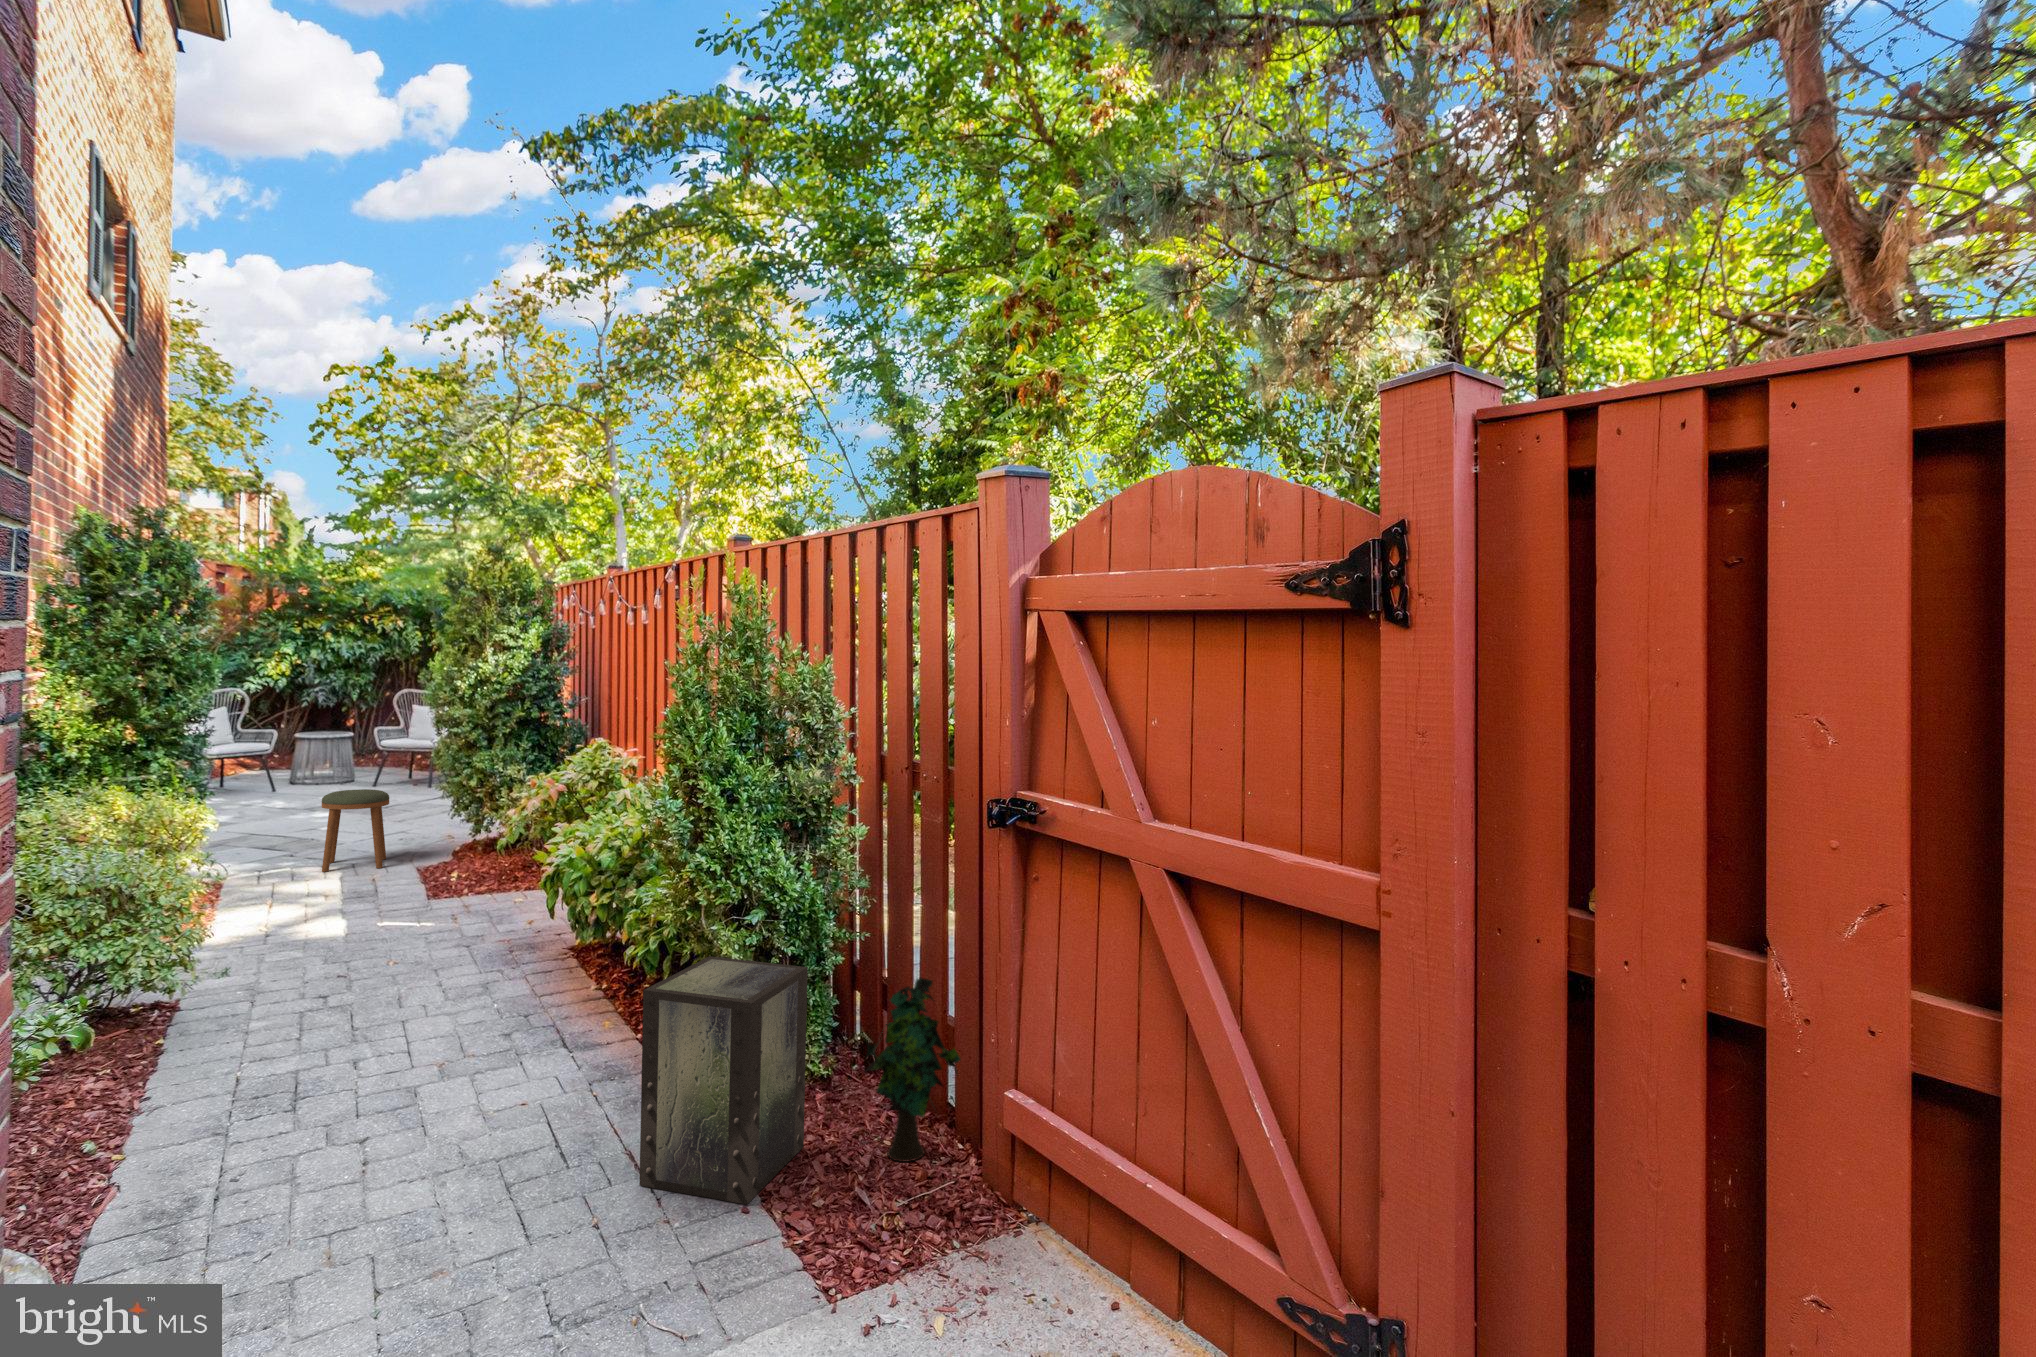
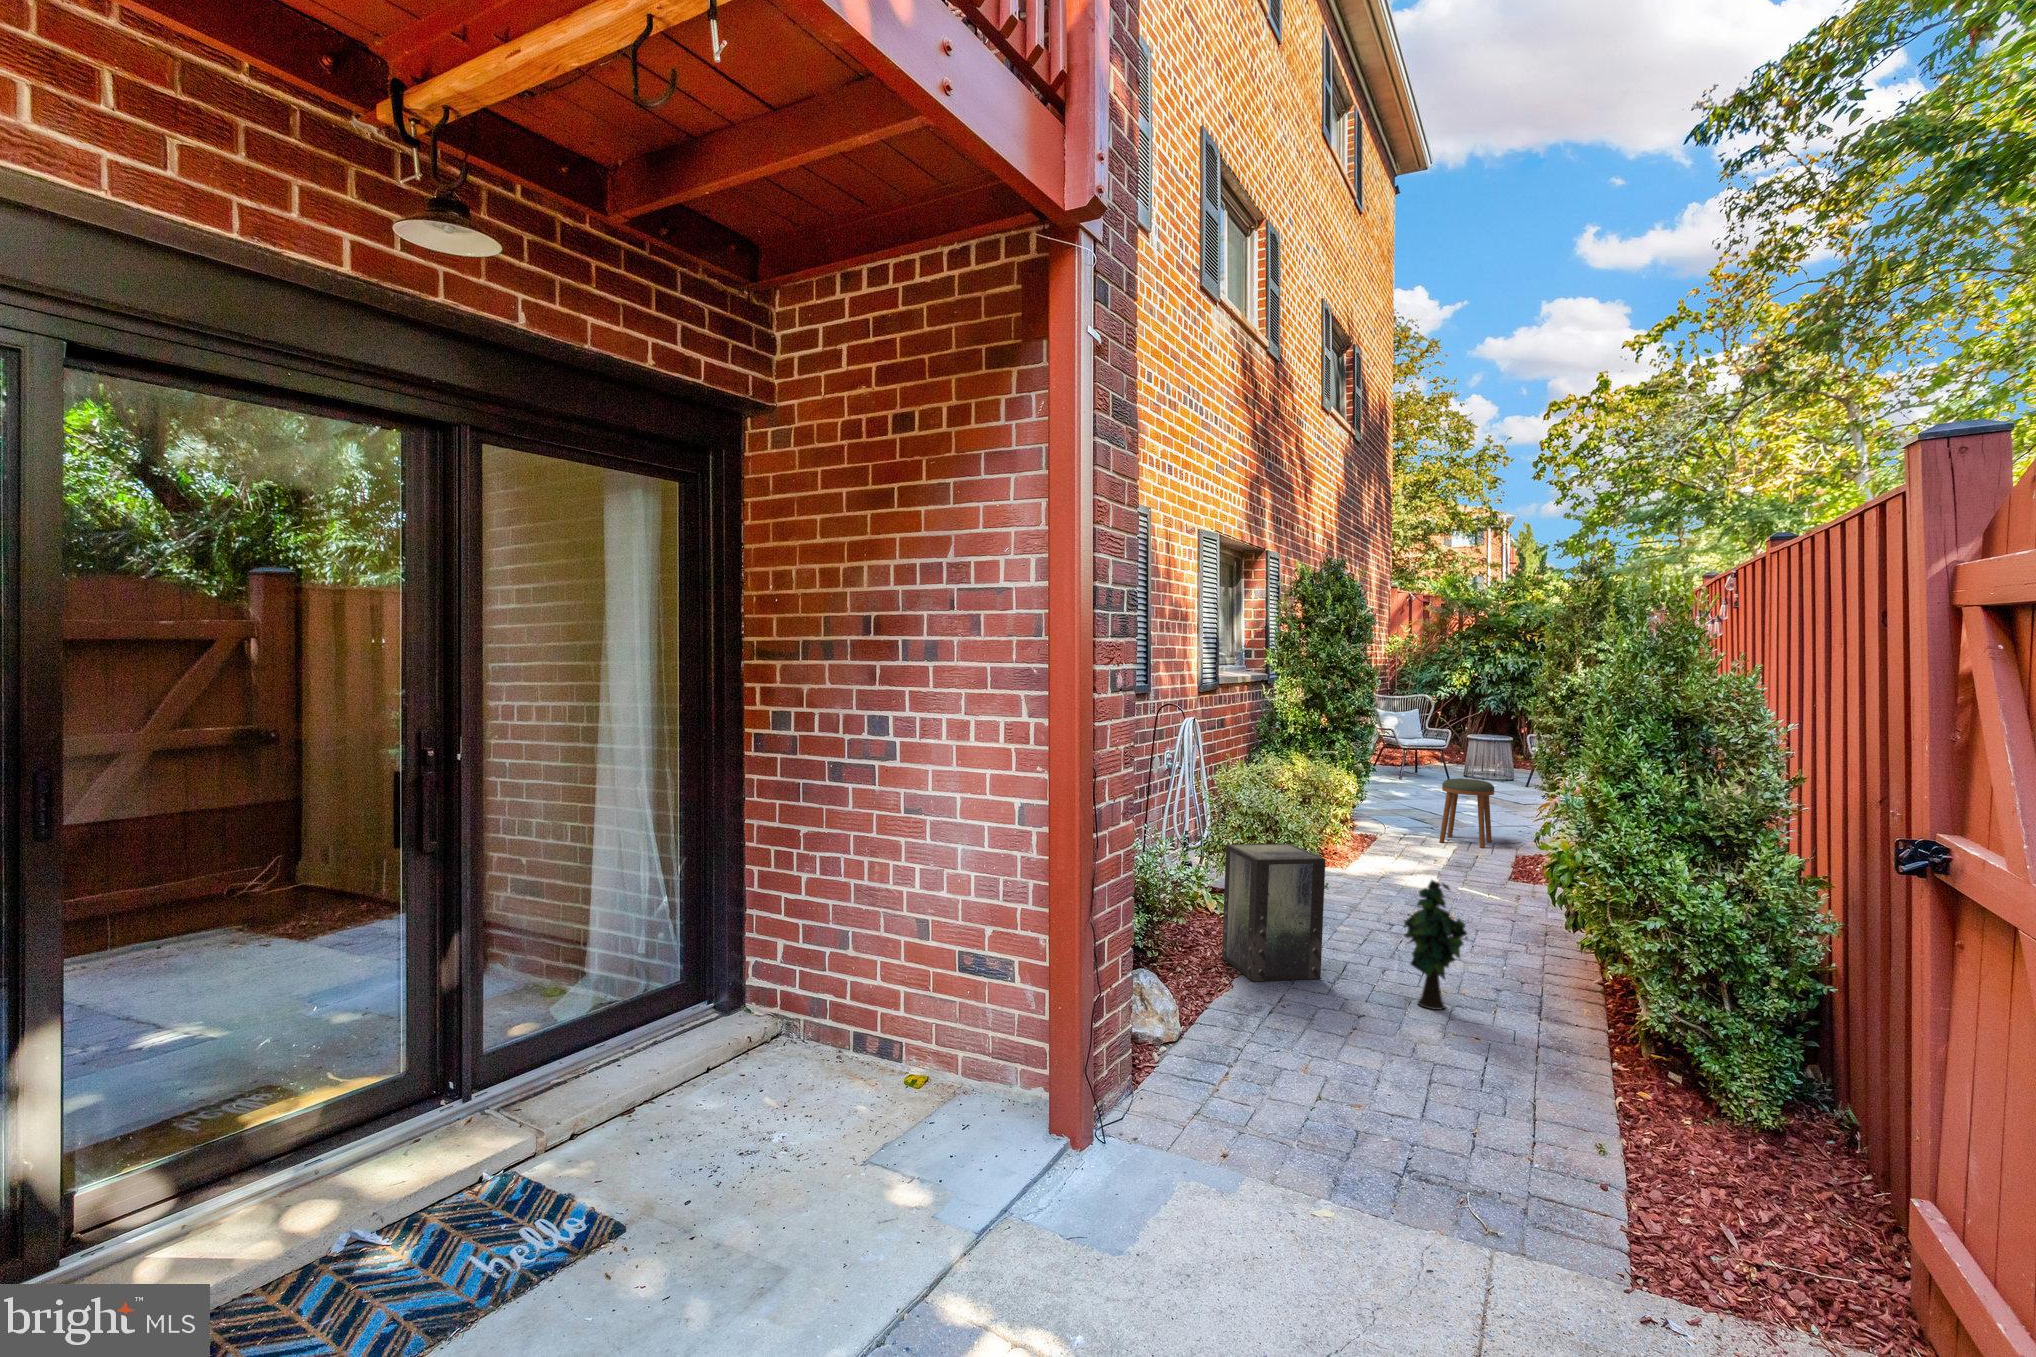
storage box: present [639,956,808,1204] -> present [1222,844,1325,981]
decorative plant: present [866,978,960,1162] -> present [1404,880,1468,1010]

